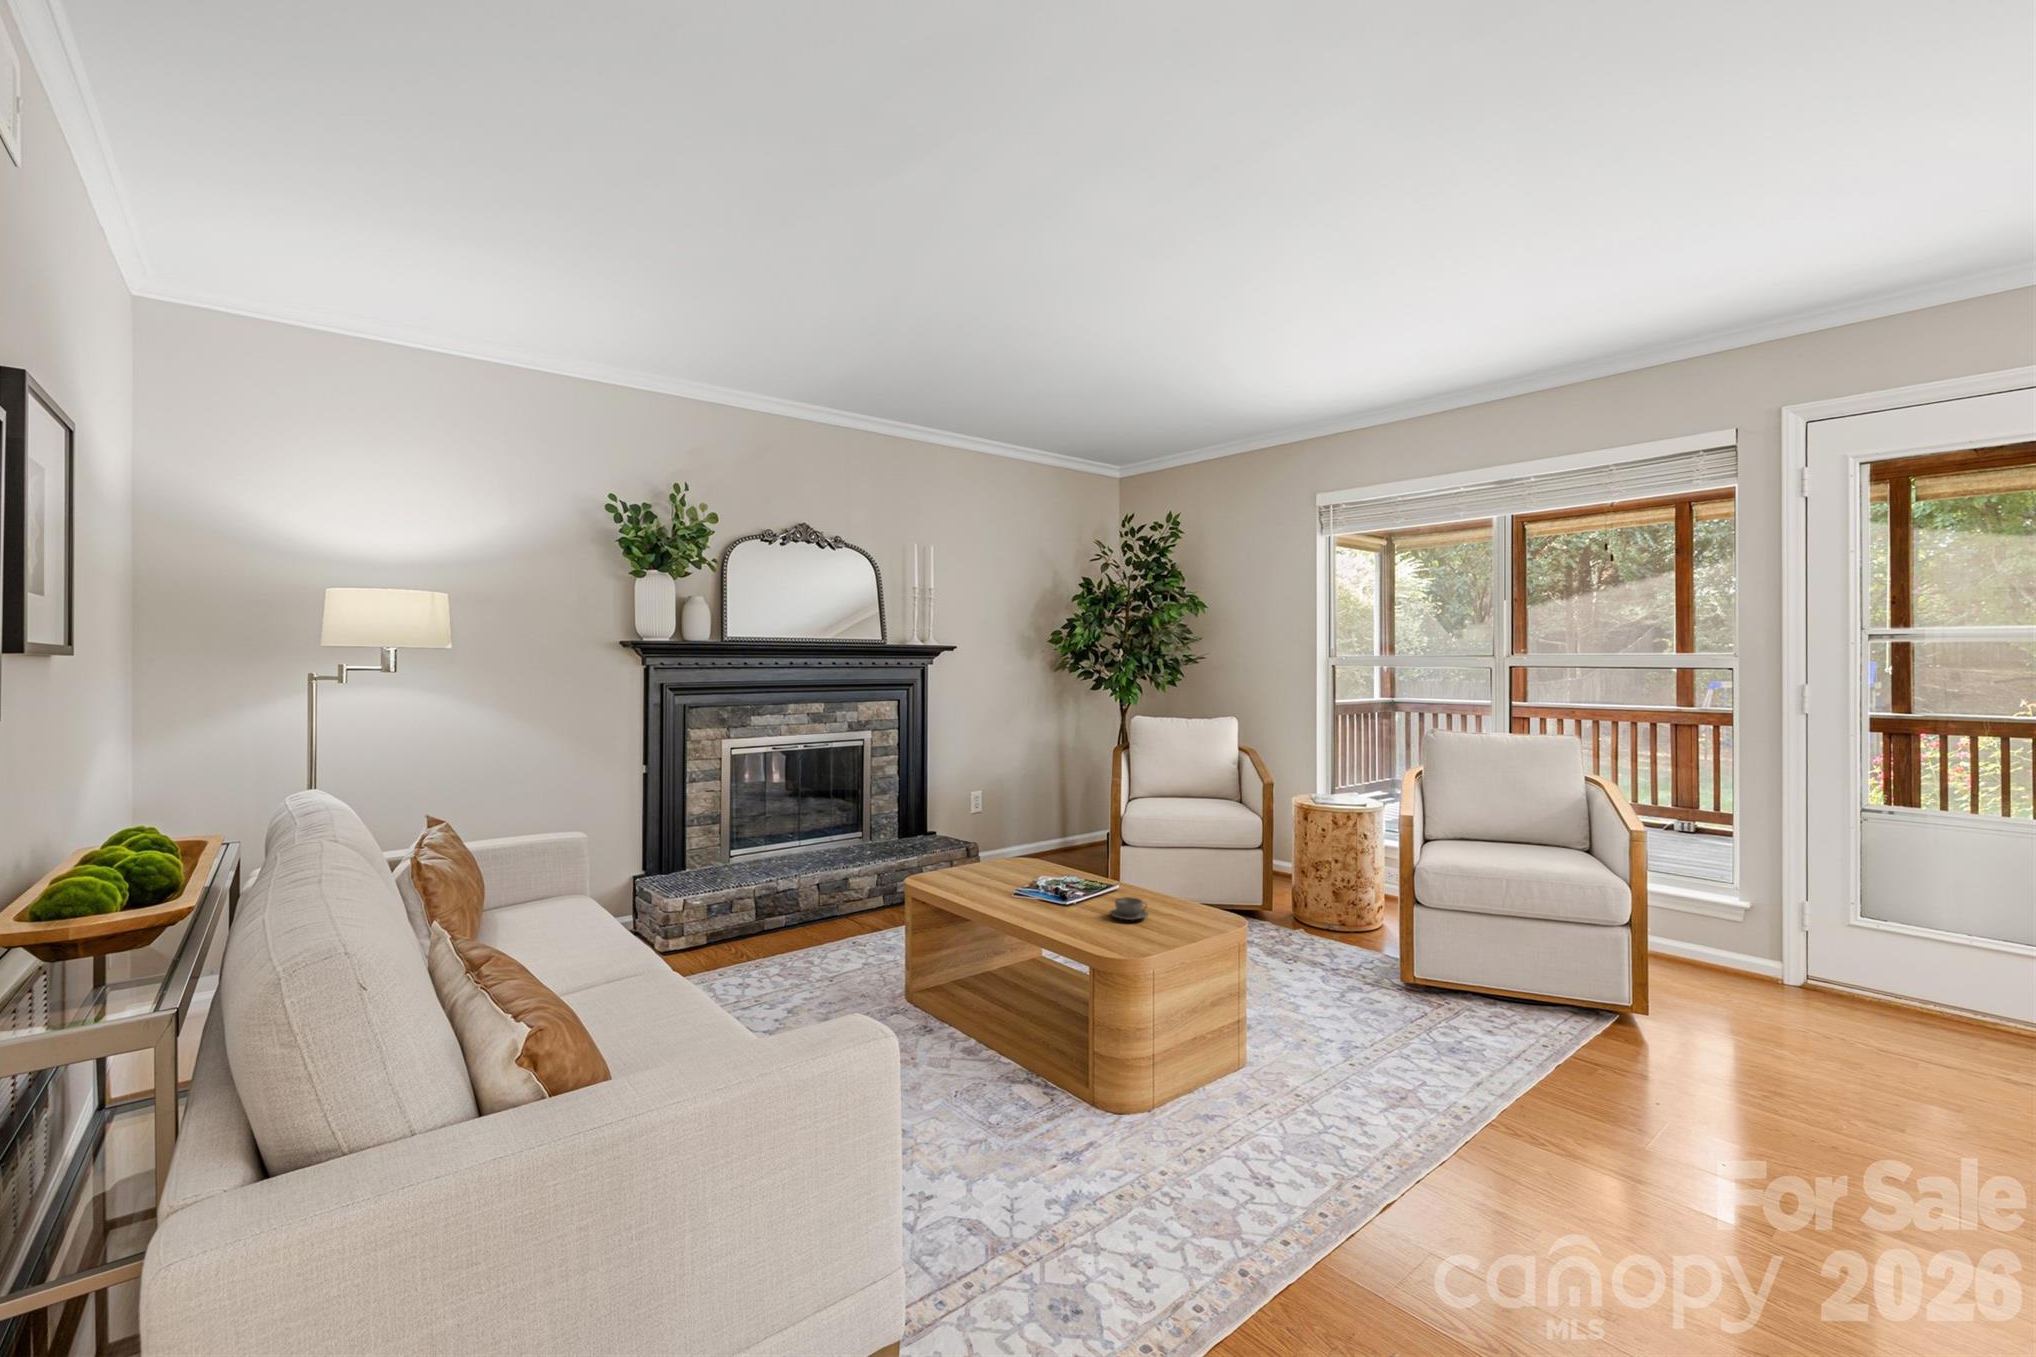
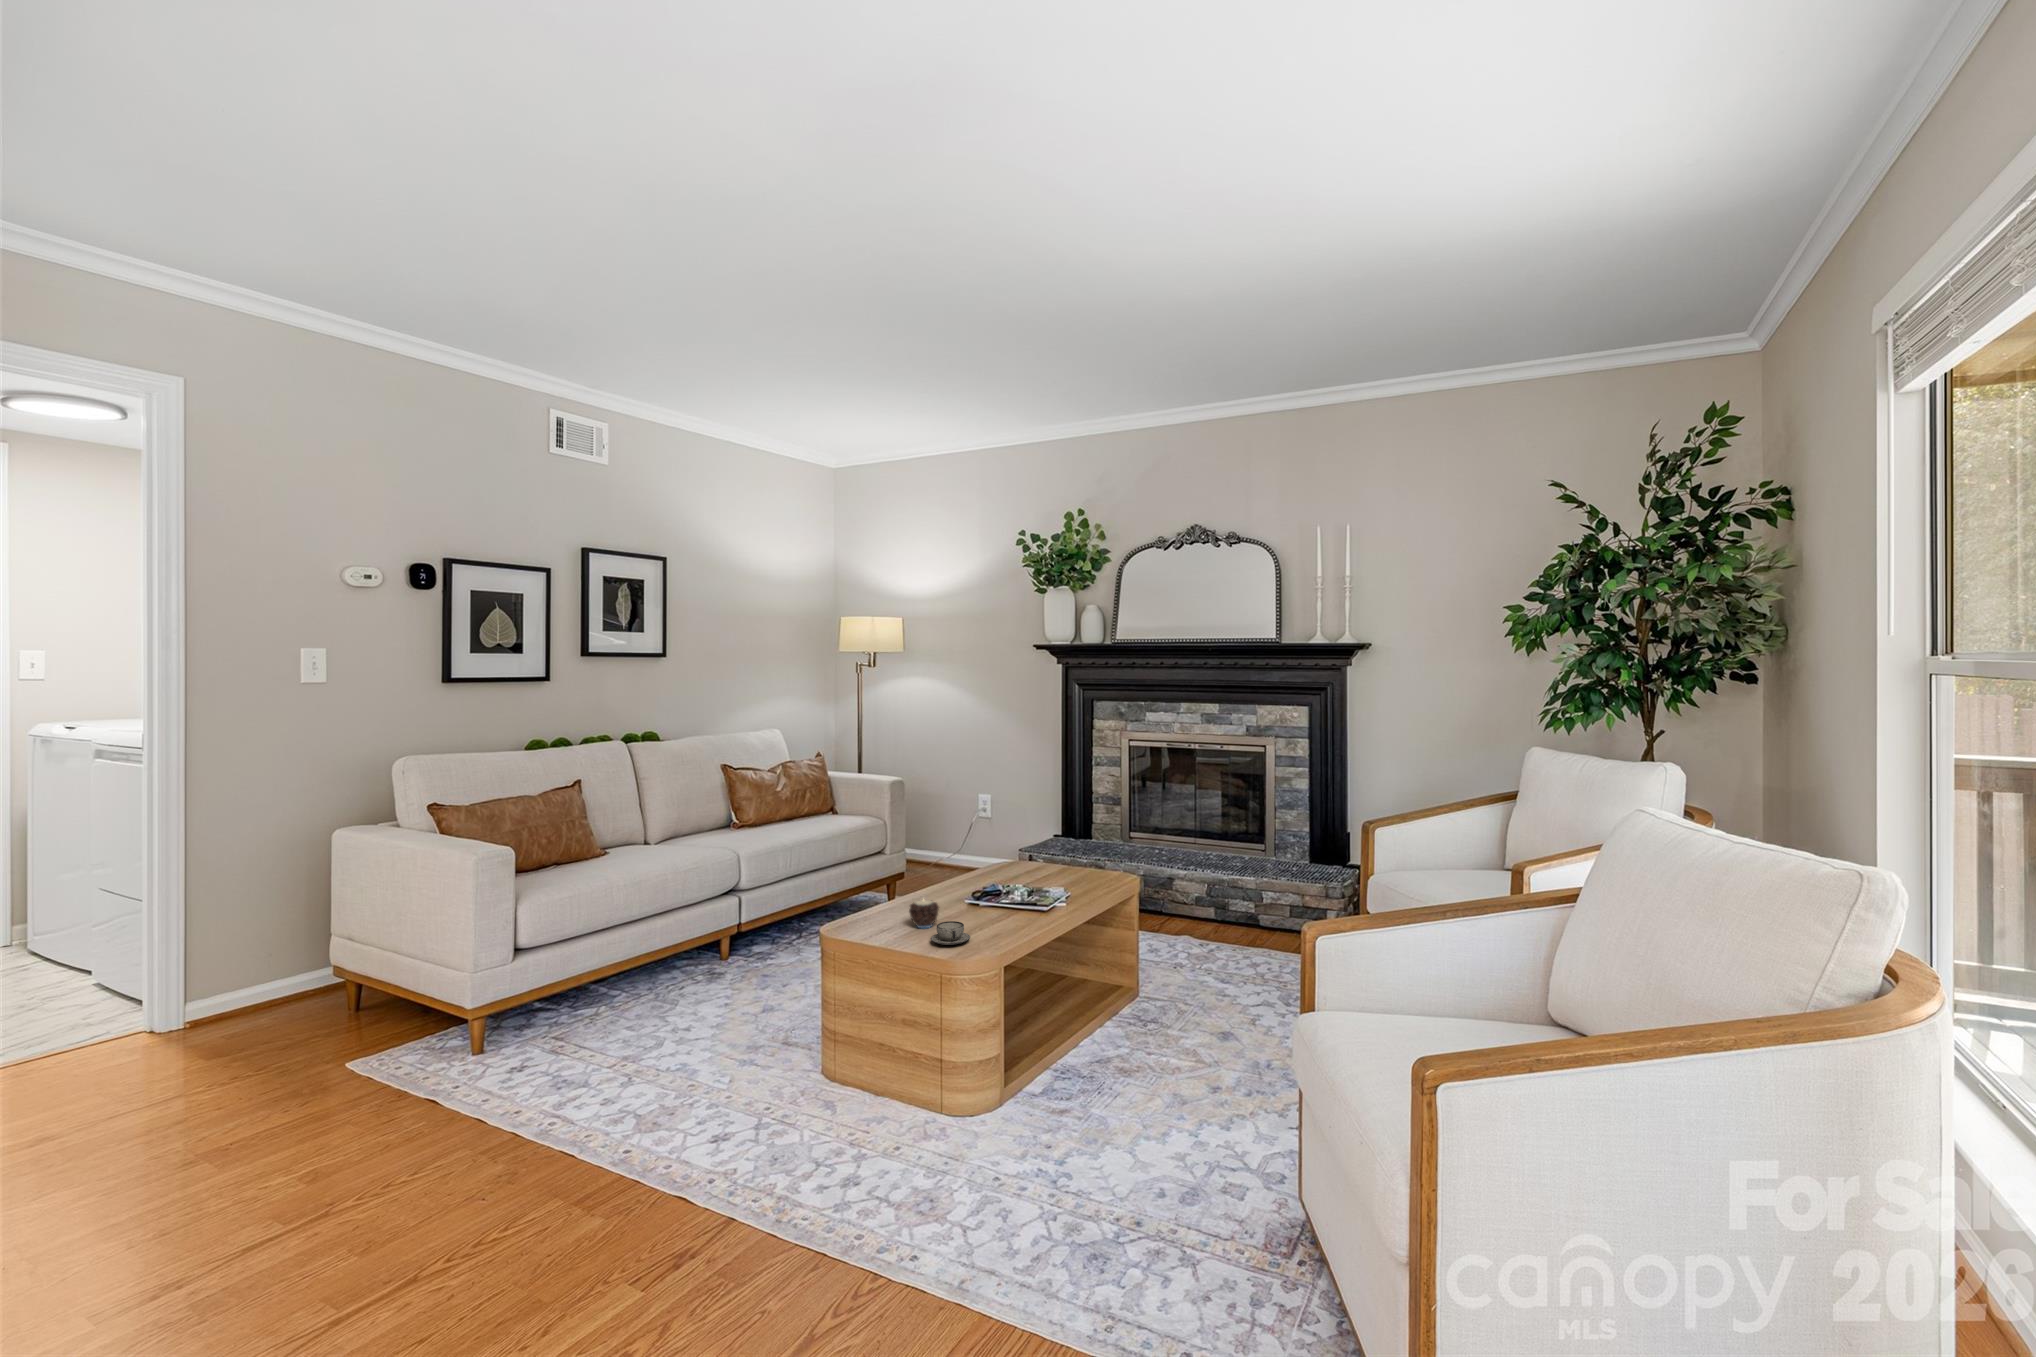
candle: none [1052,889,1082,922] -> present [909,900,939,928]

